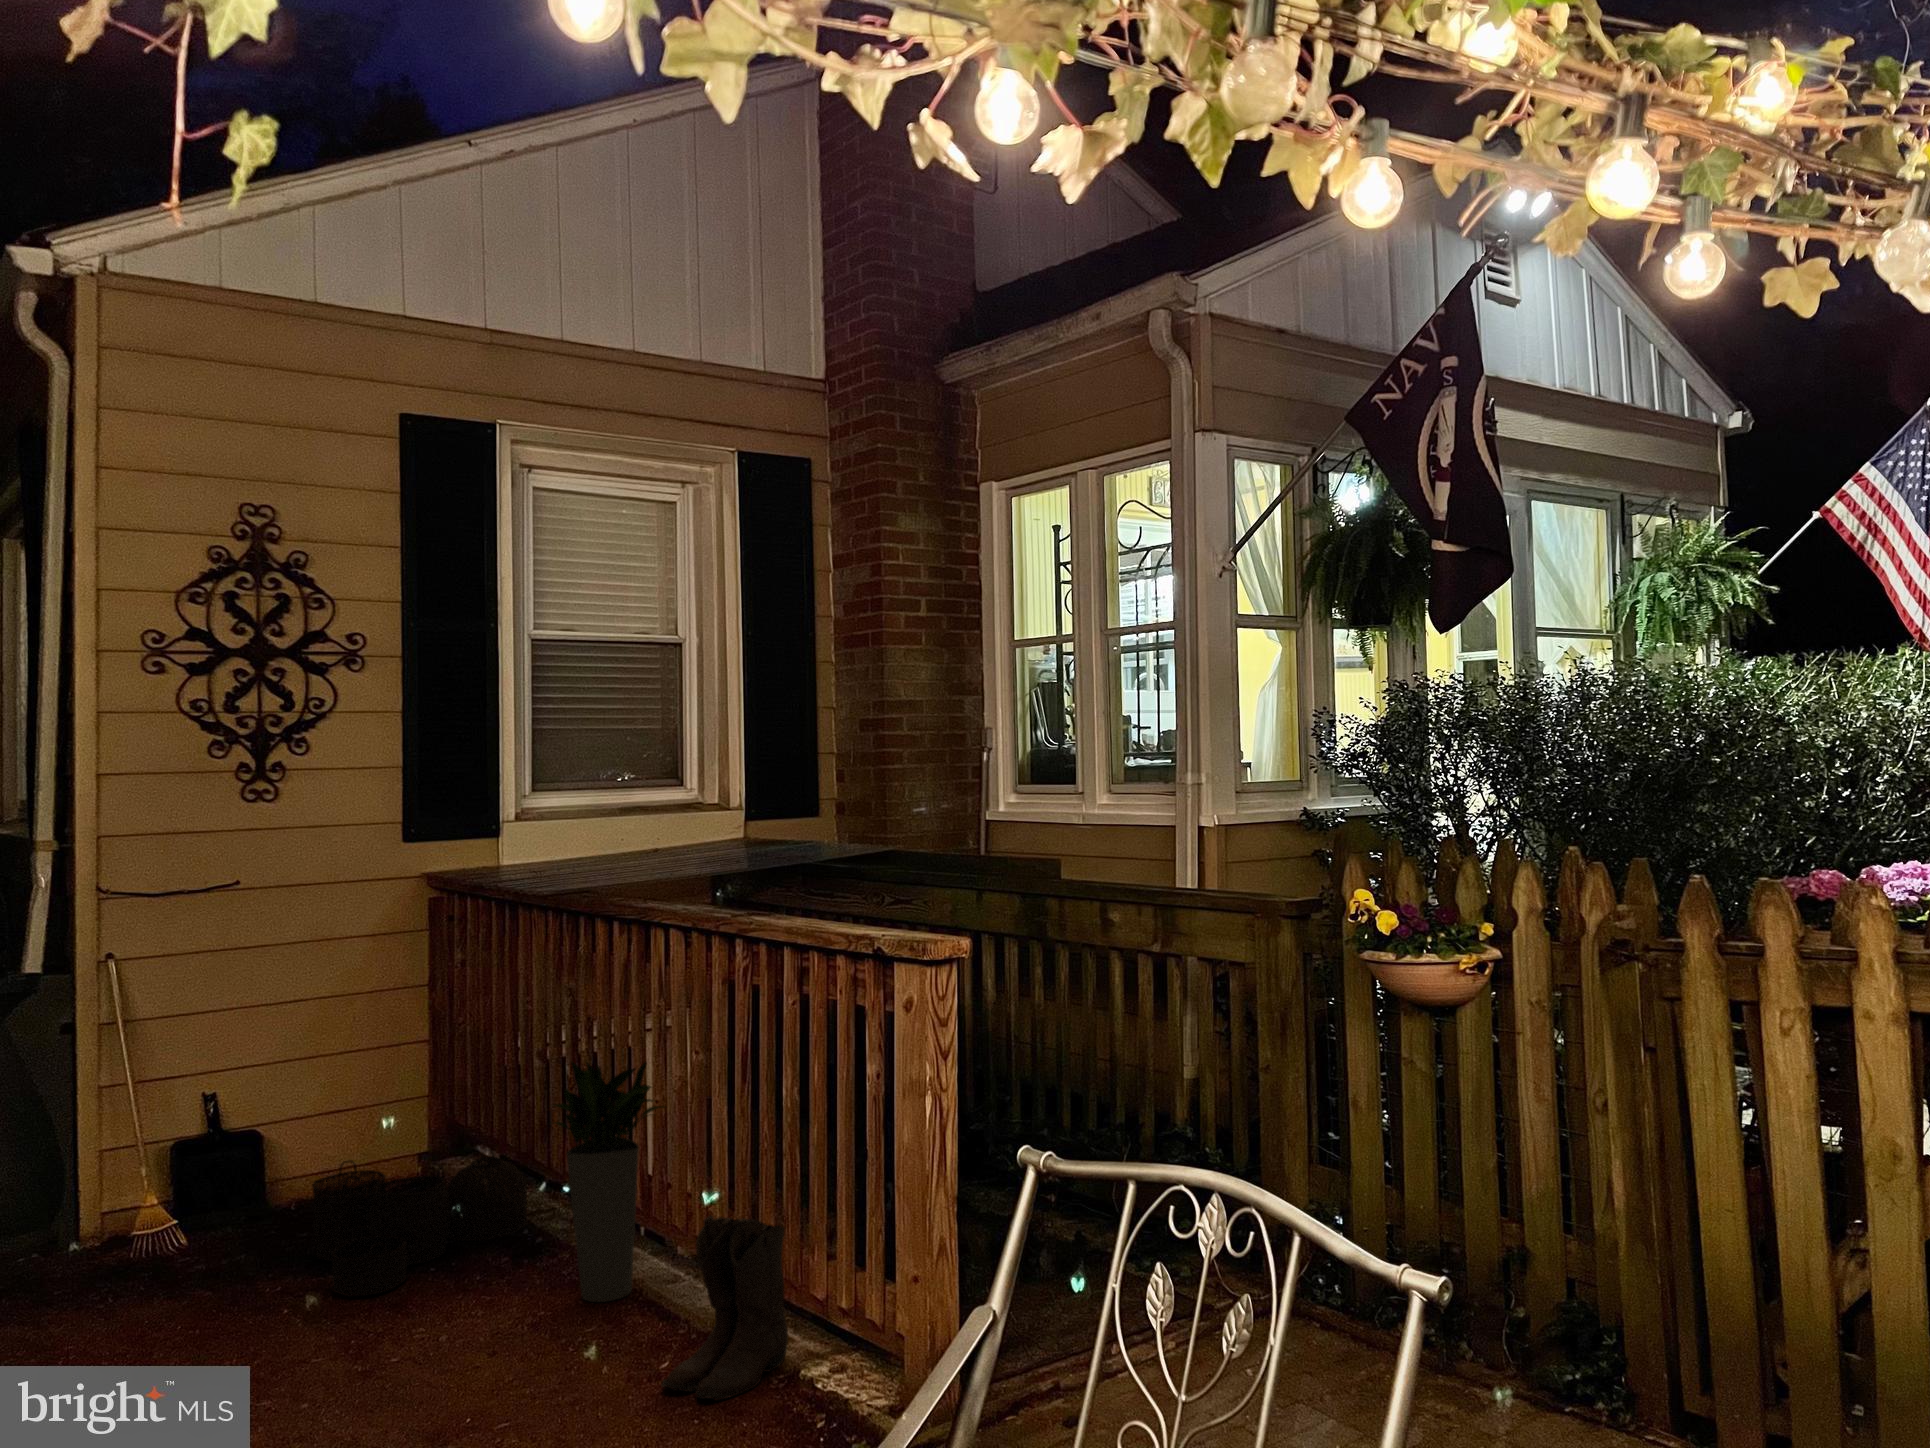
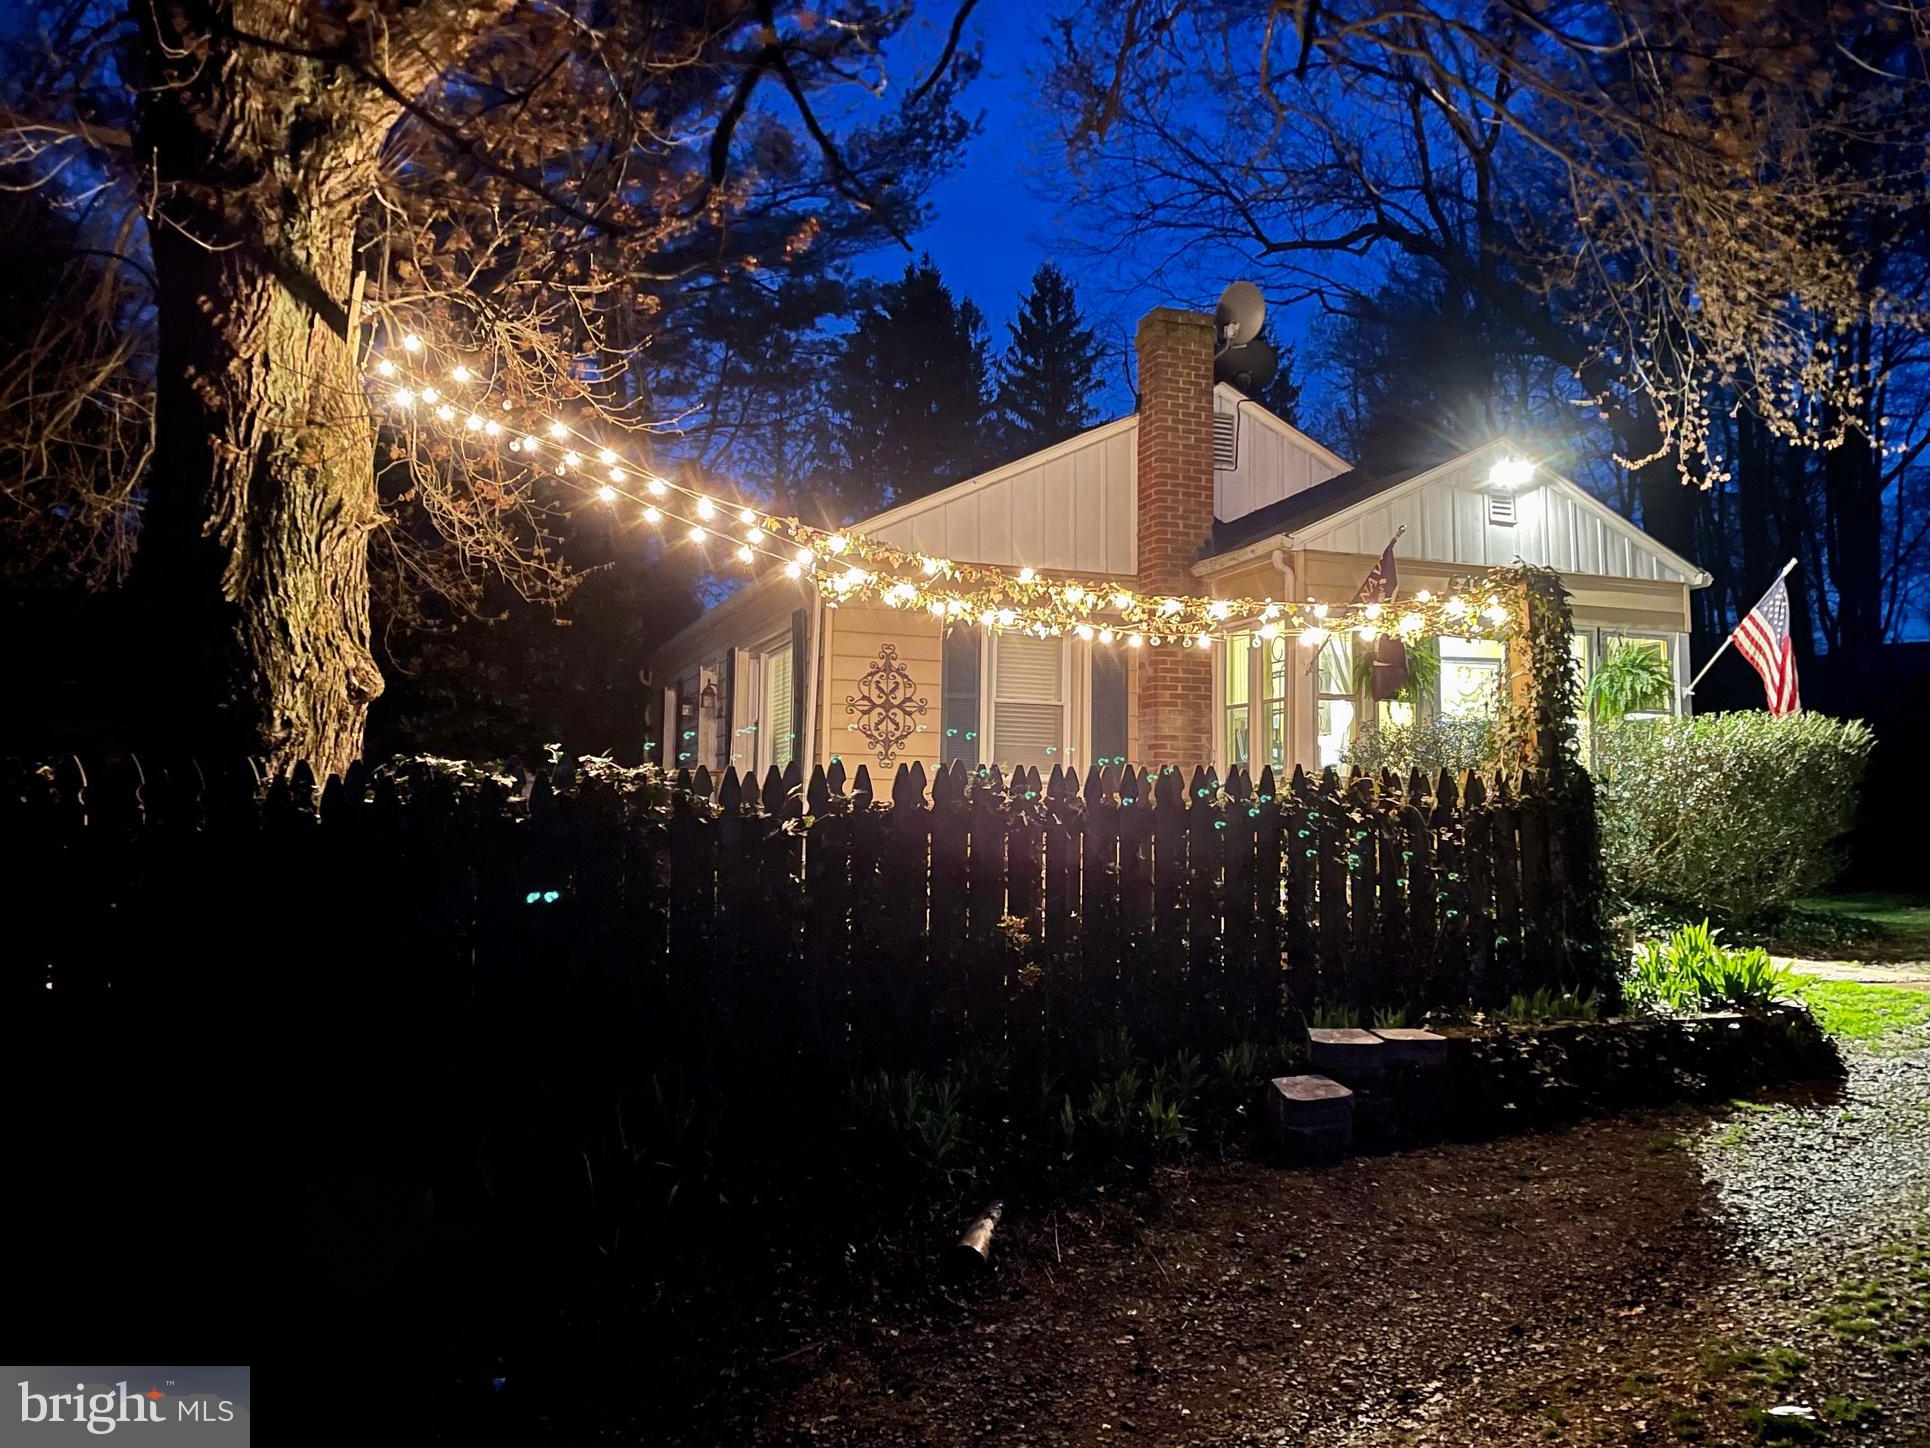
planter: present [554,1062,663,1302] -> none [538,1083,648,1304]
boots: present [662,1216,788,1401] -> none [641,1229,760,1402]

